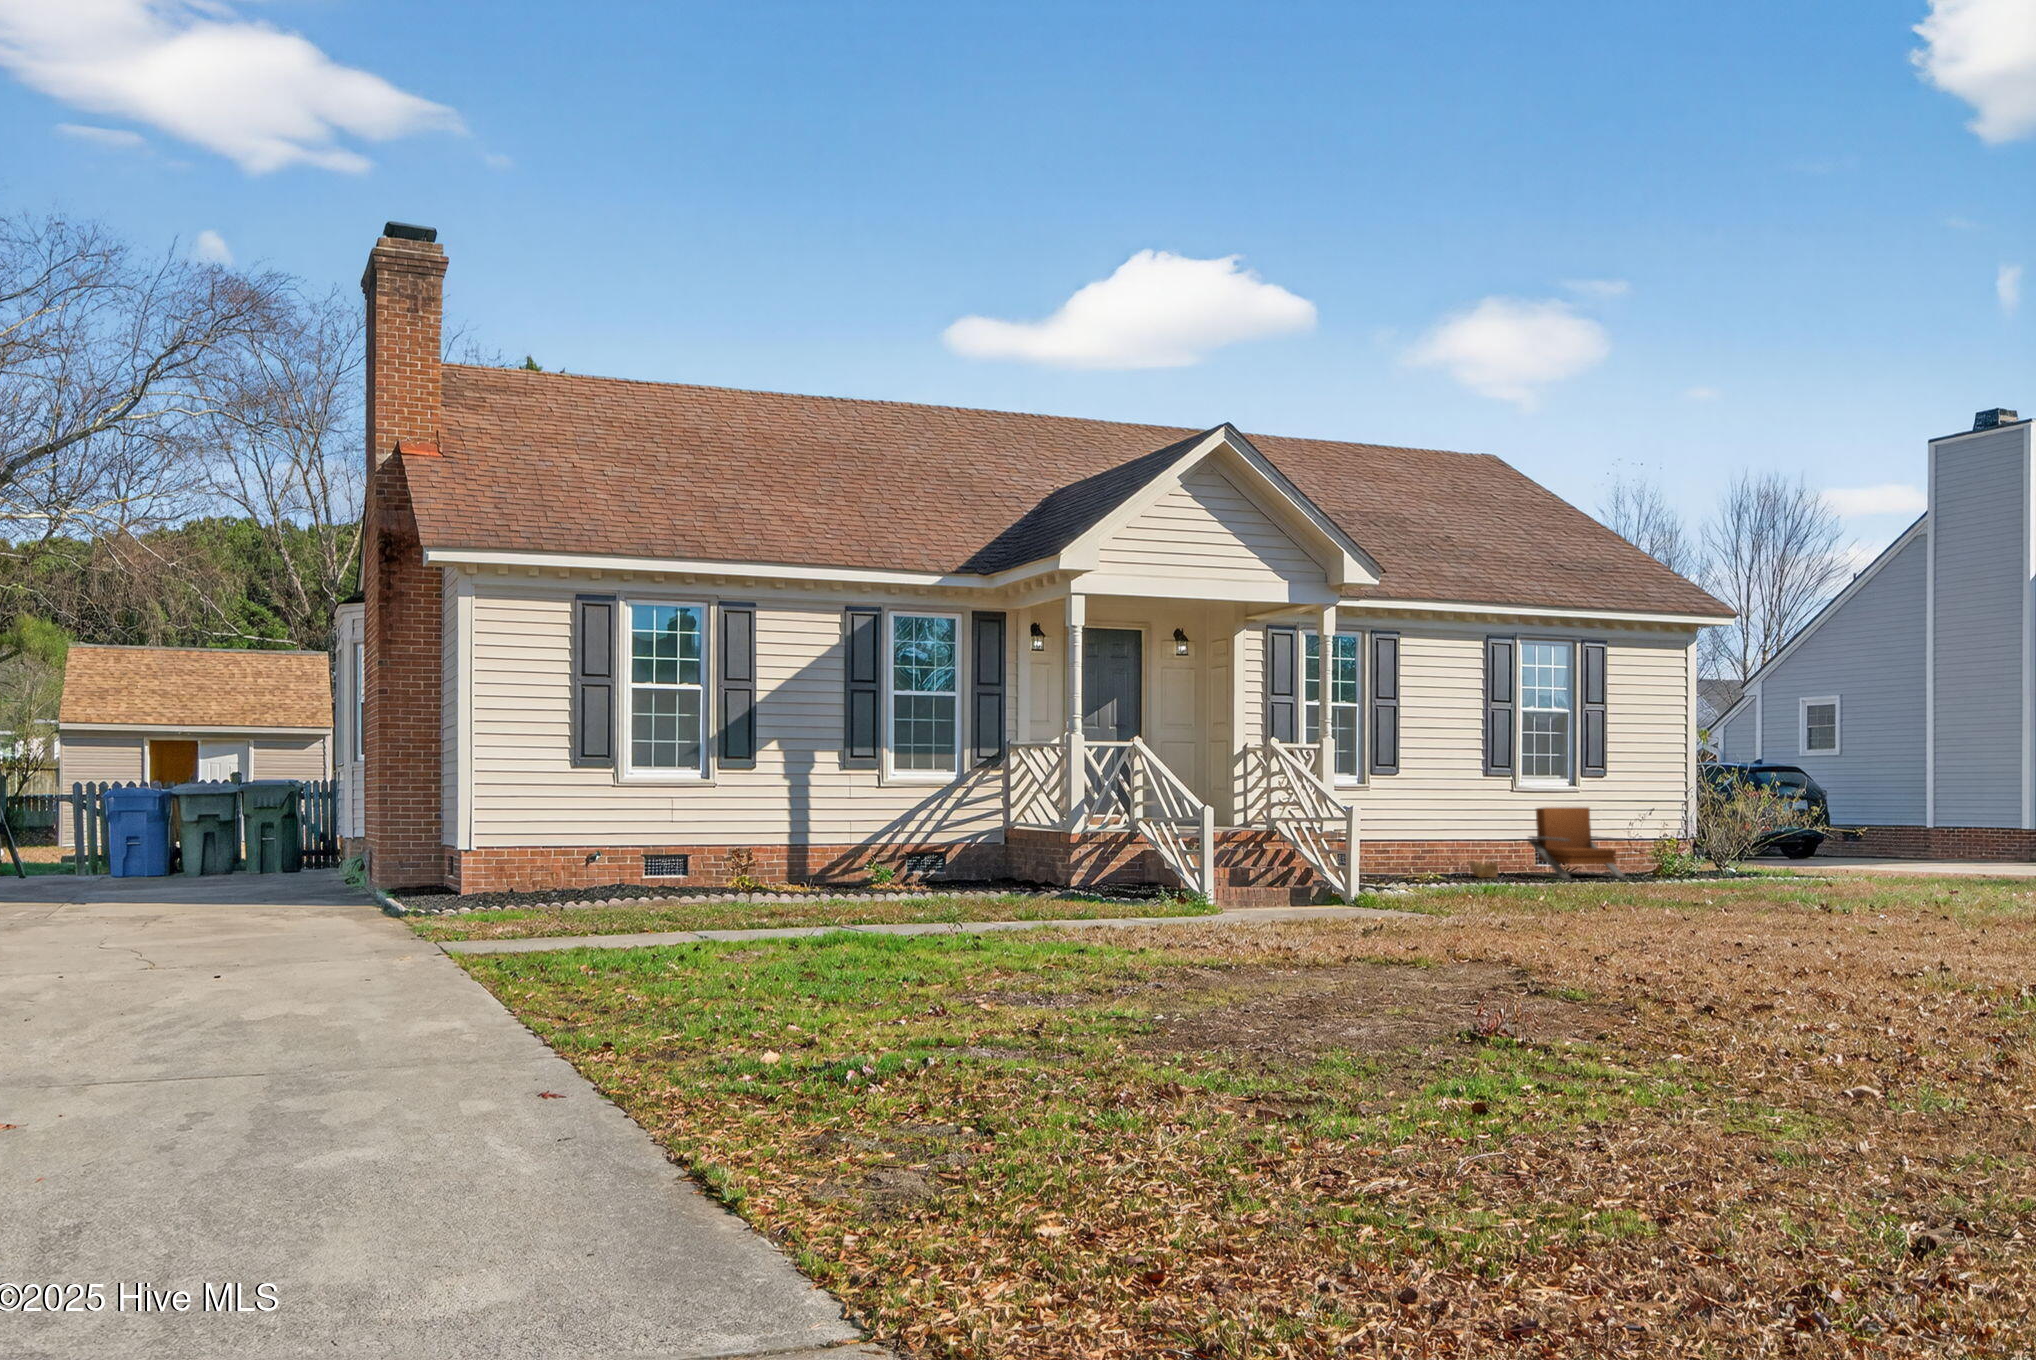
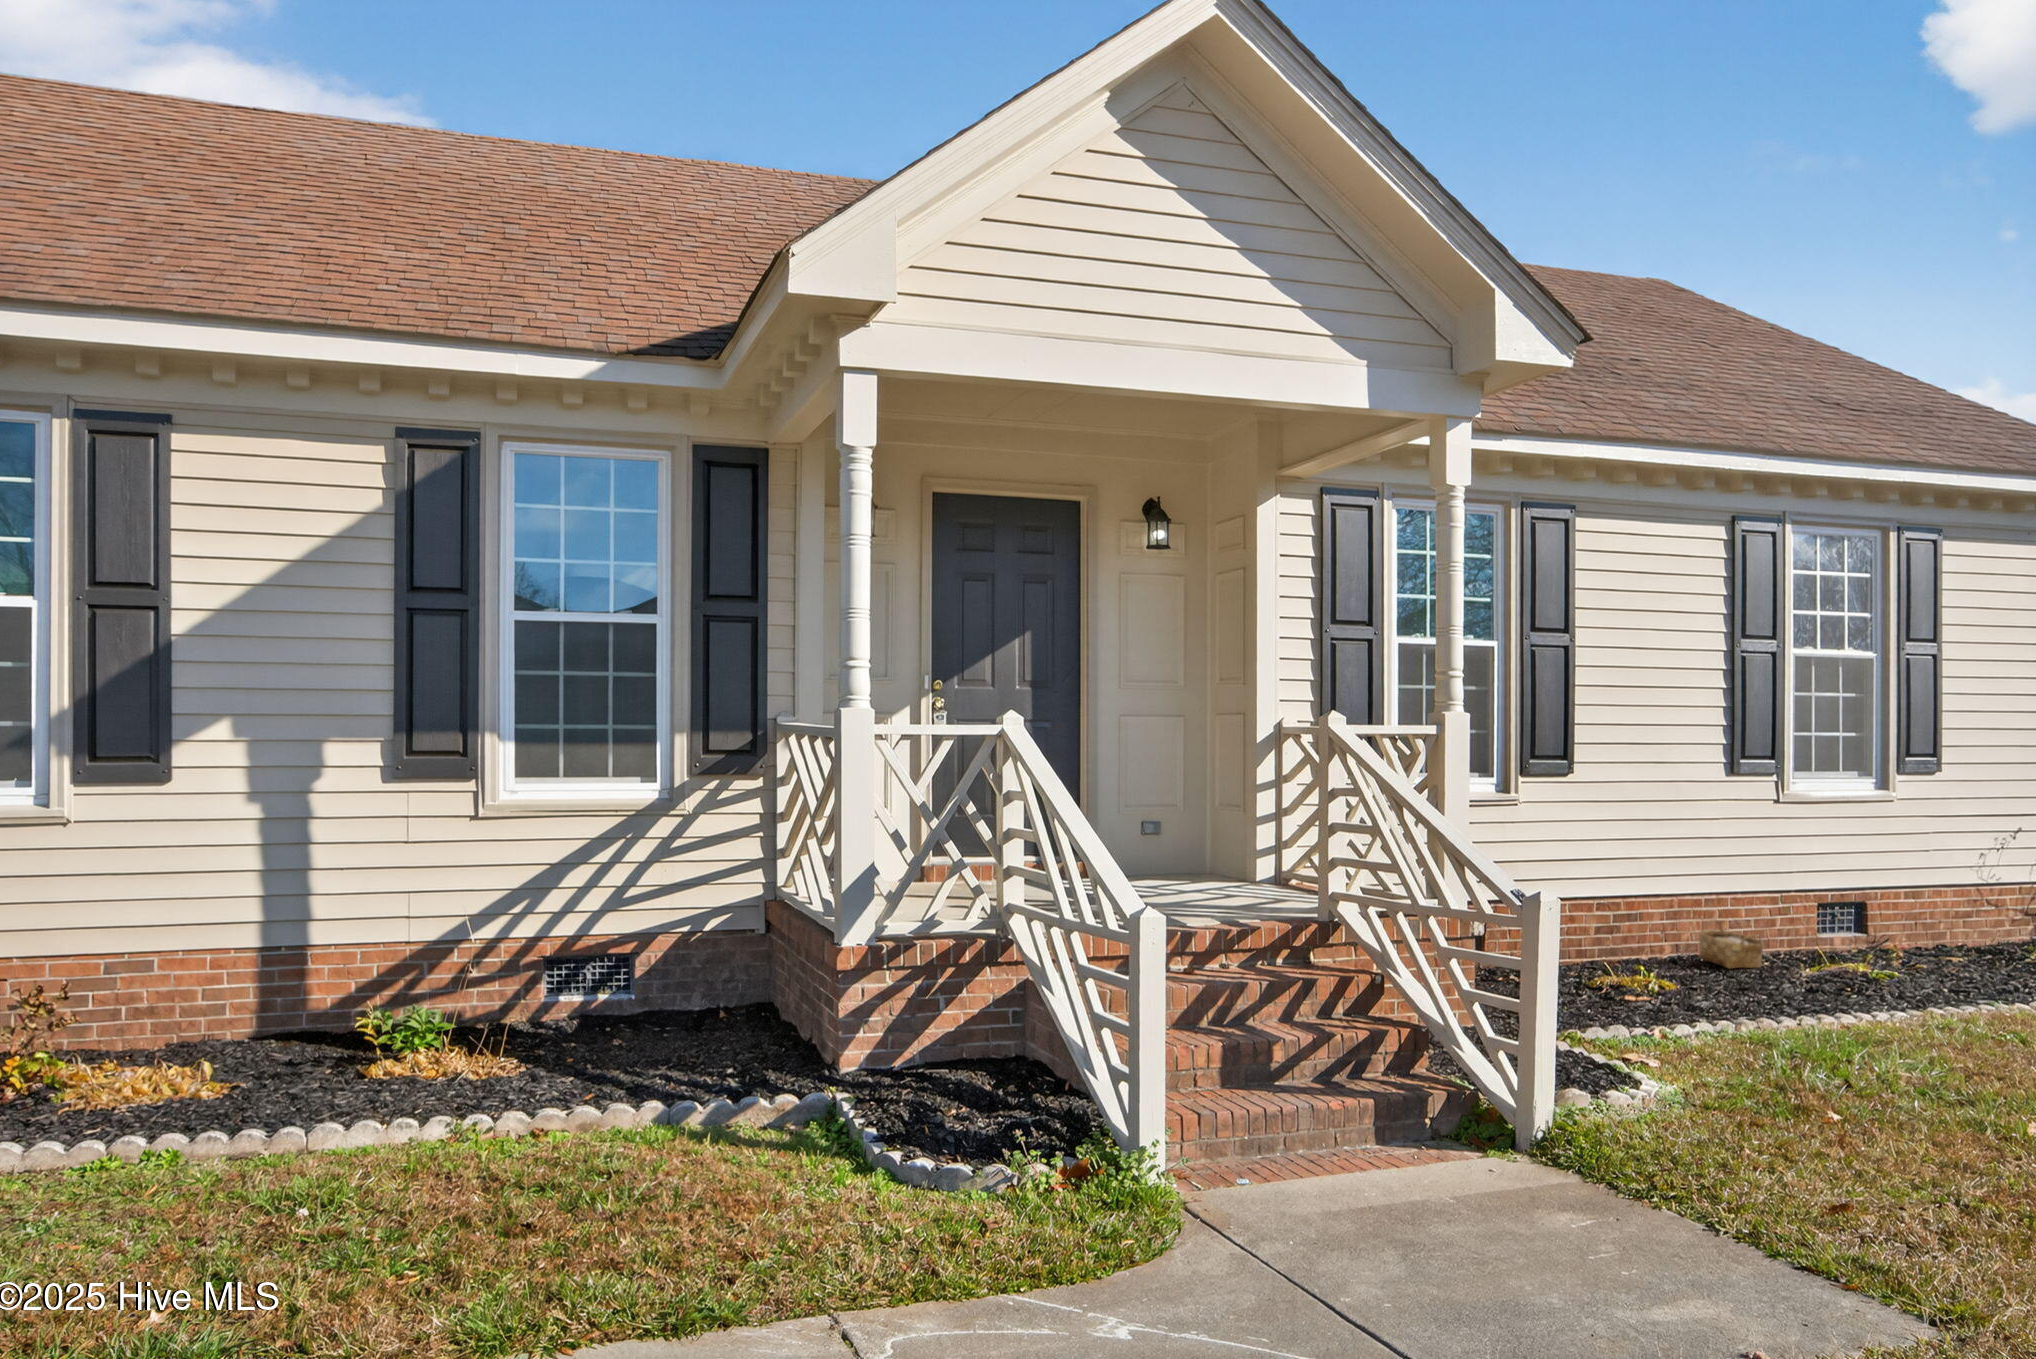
lounge chair: present [1527,807,1624,879] -> none [1800,831,2008,974]

